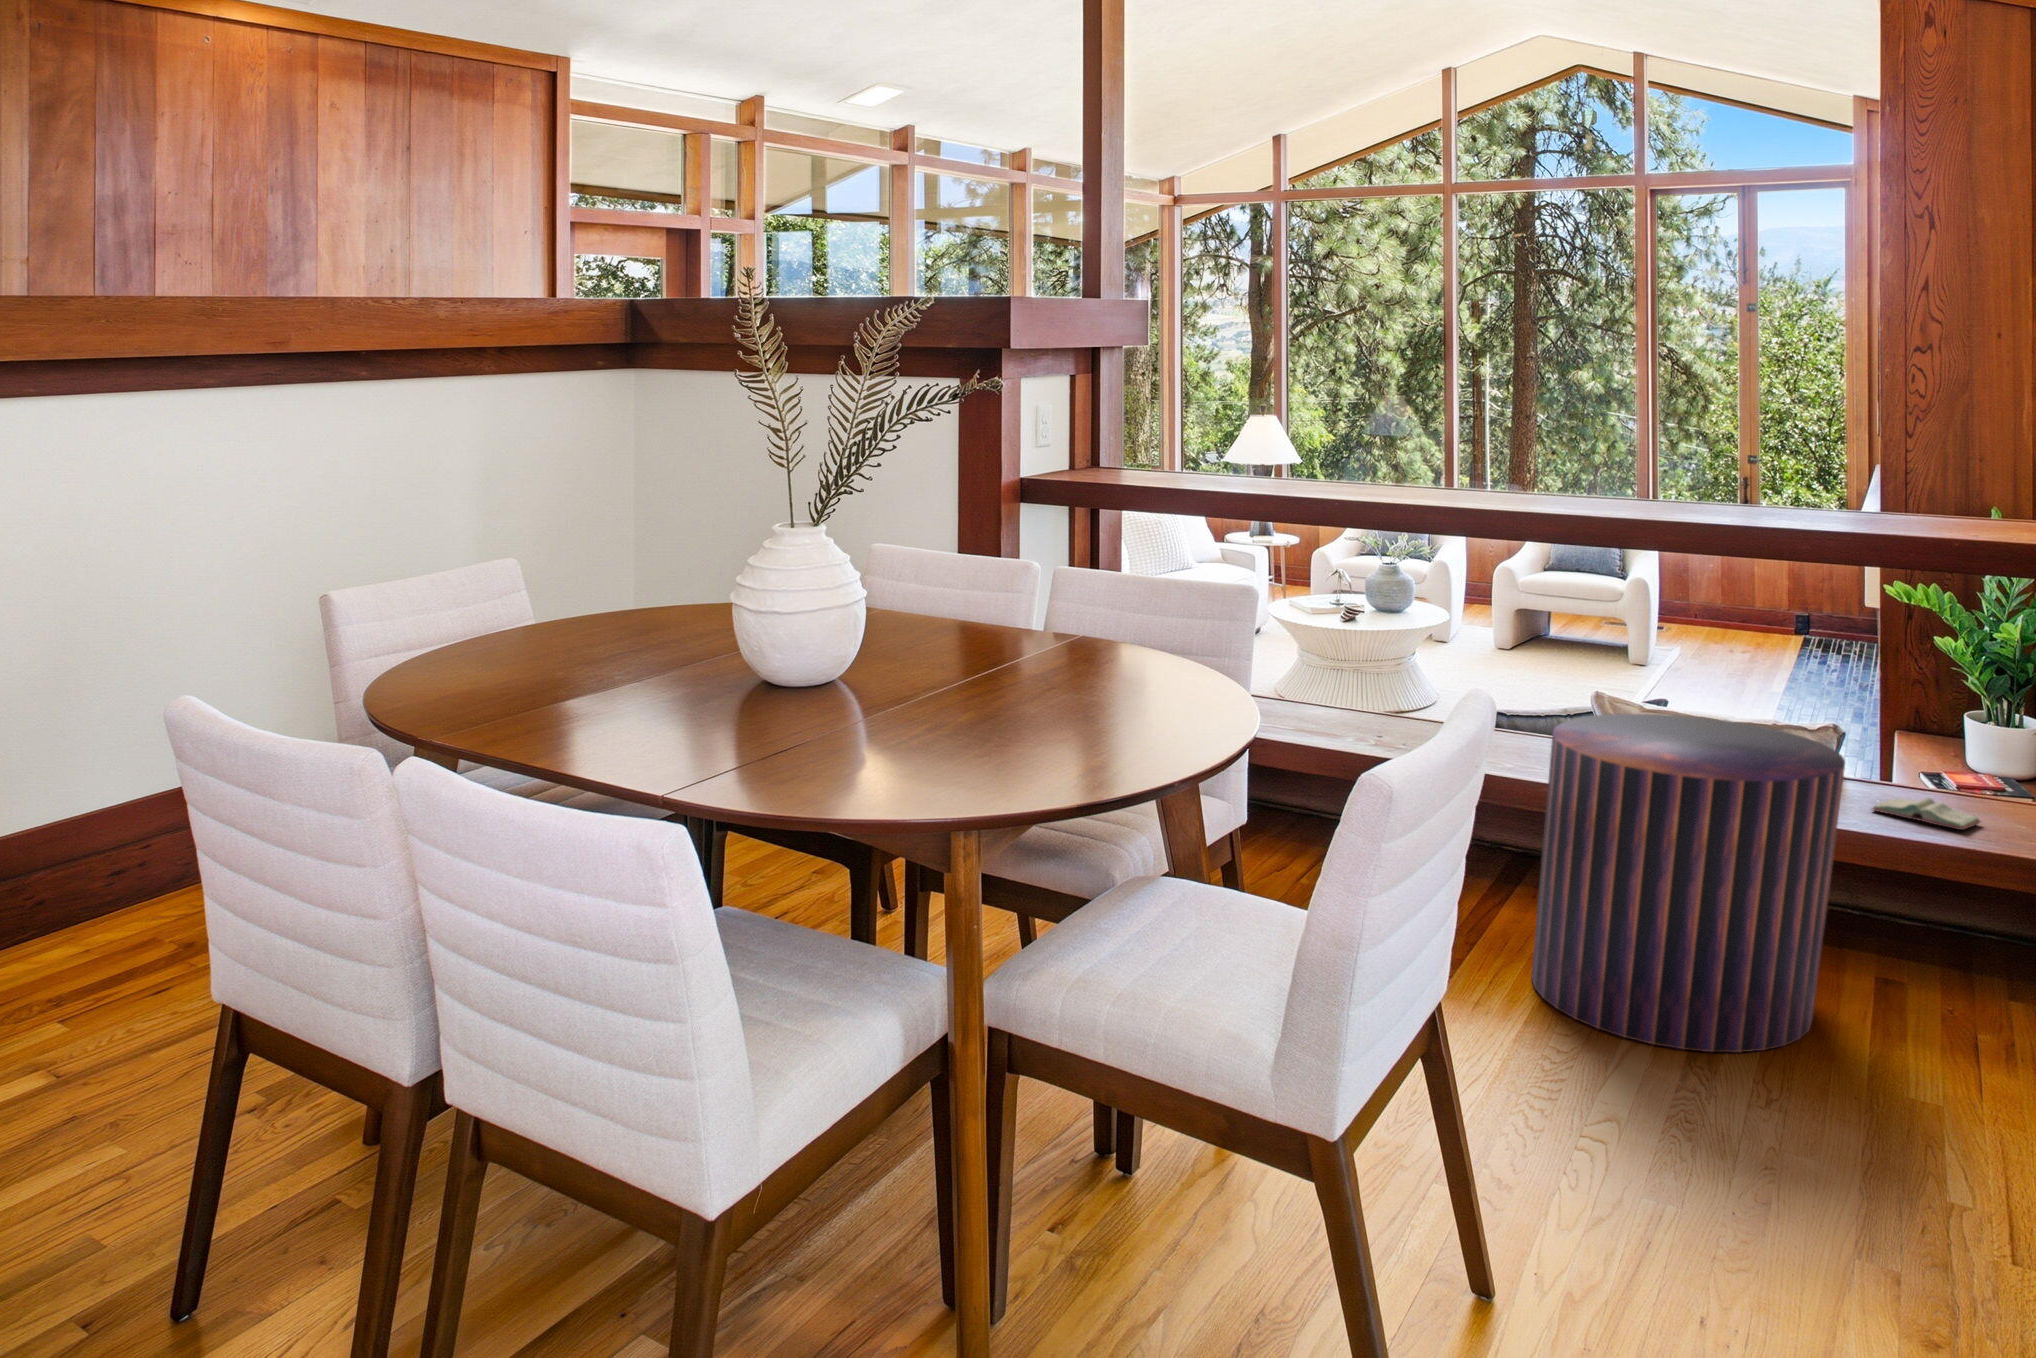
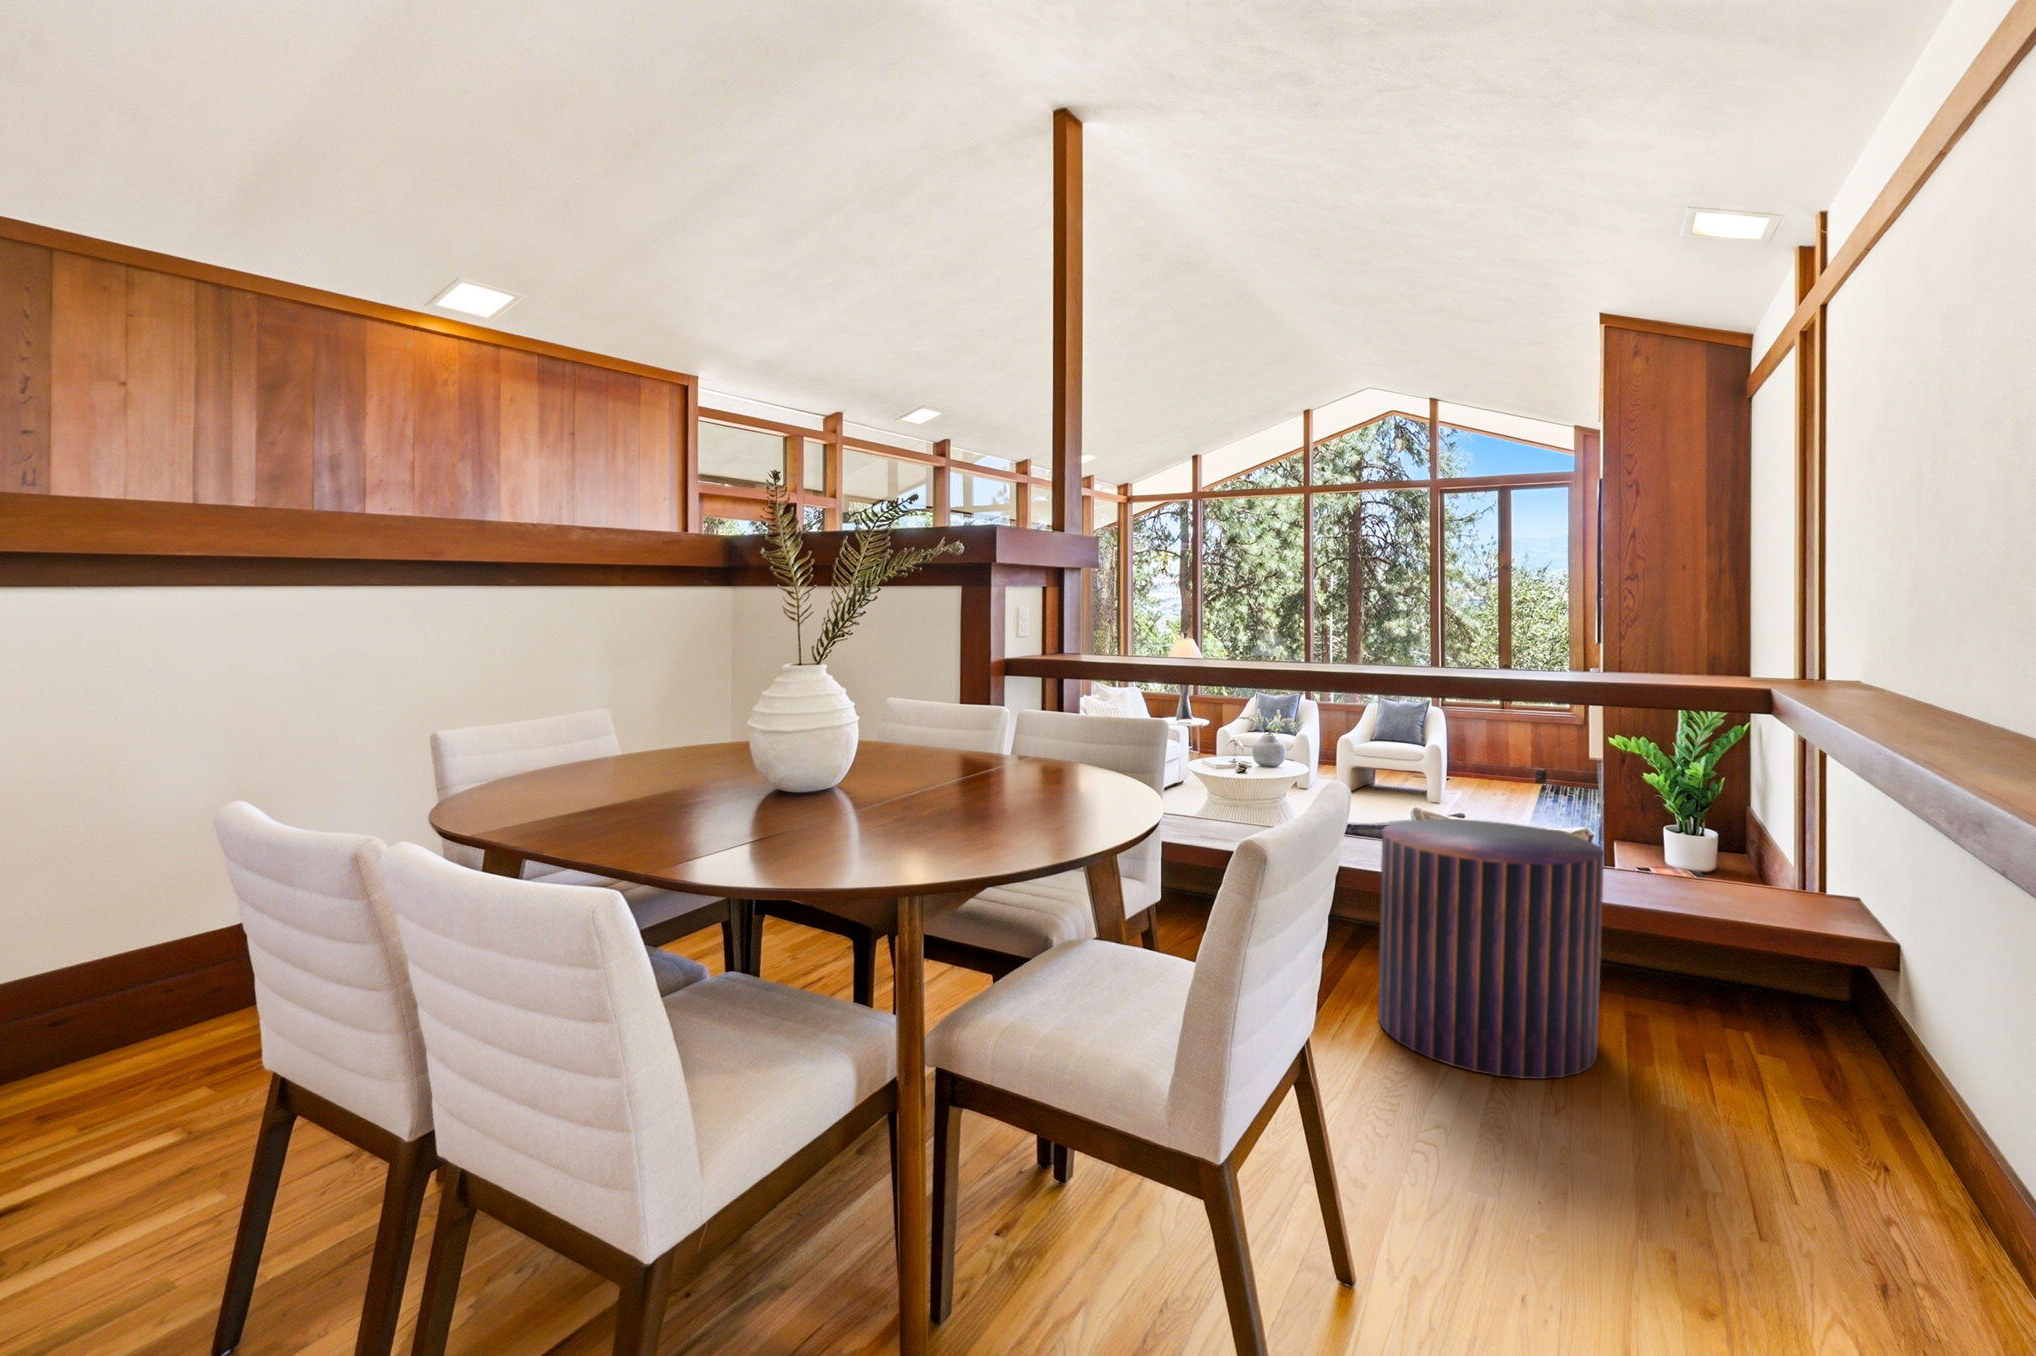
book: present [1872,797,1980,830] -> none [1621,881,1707,905]

